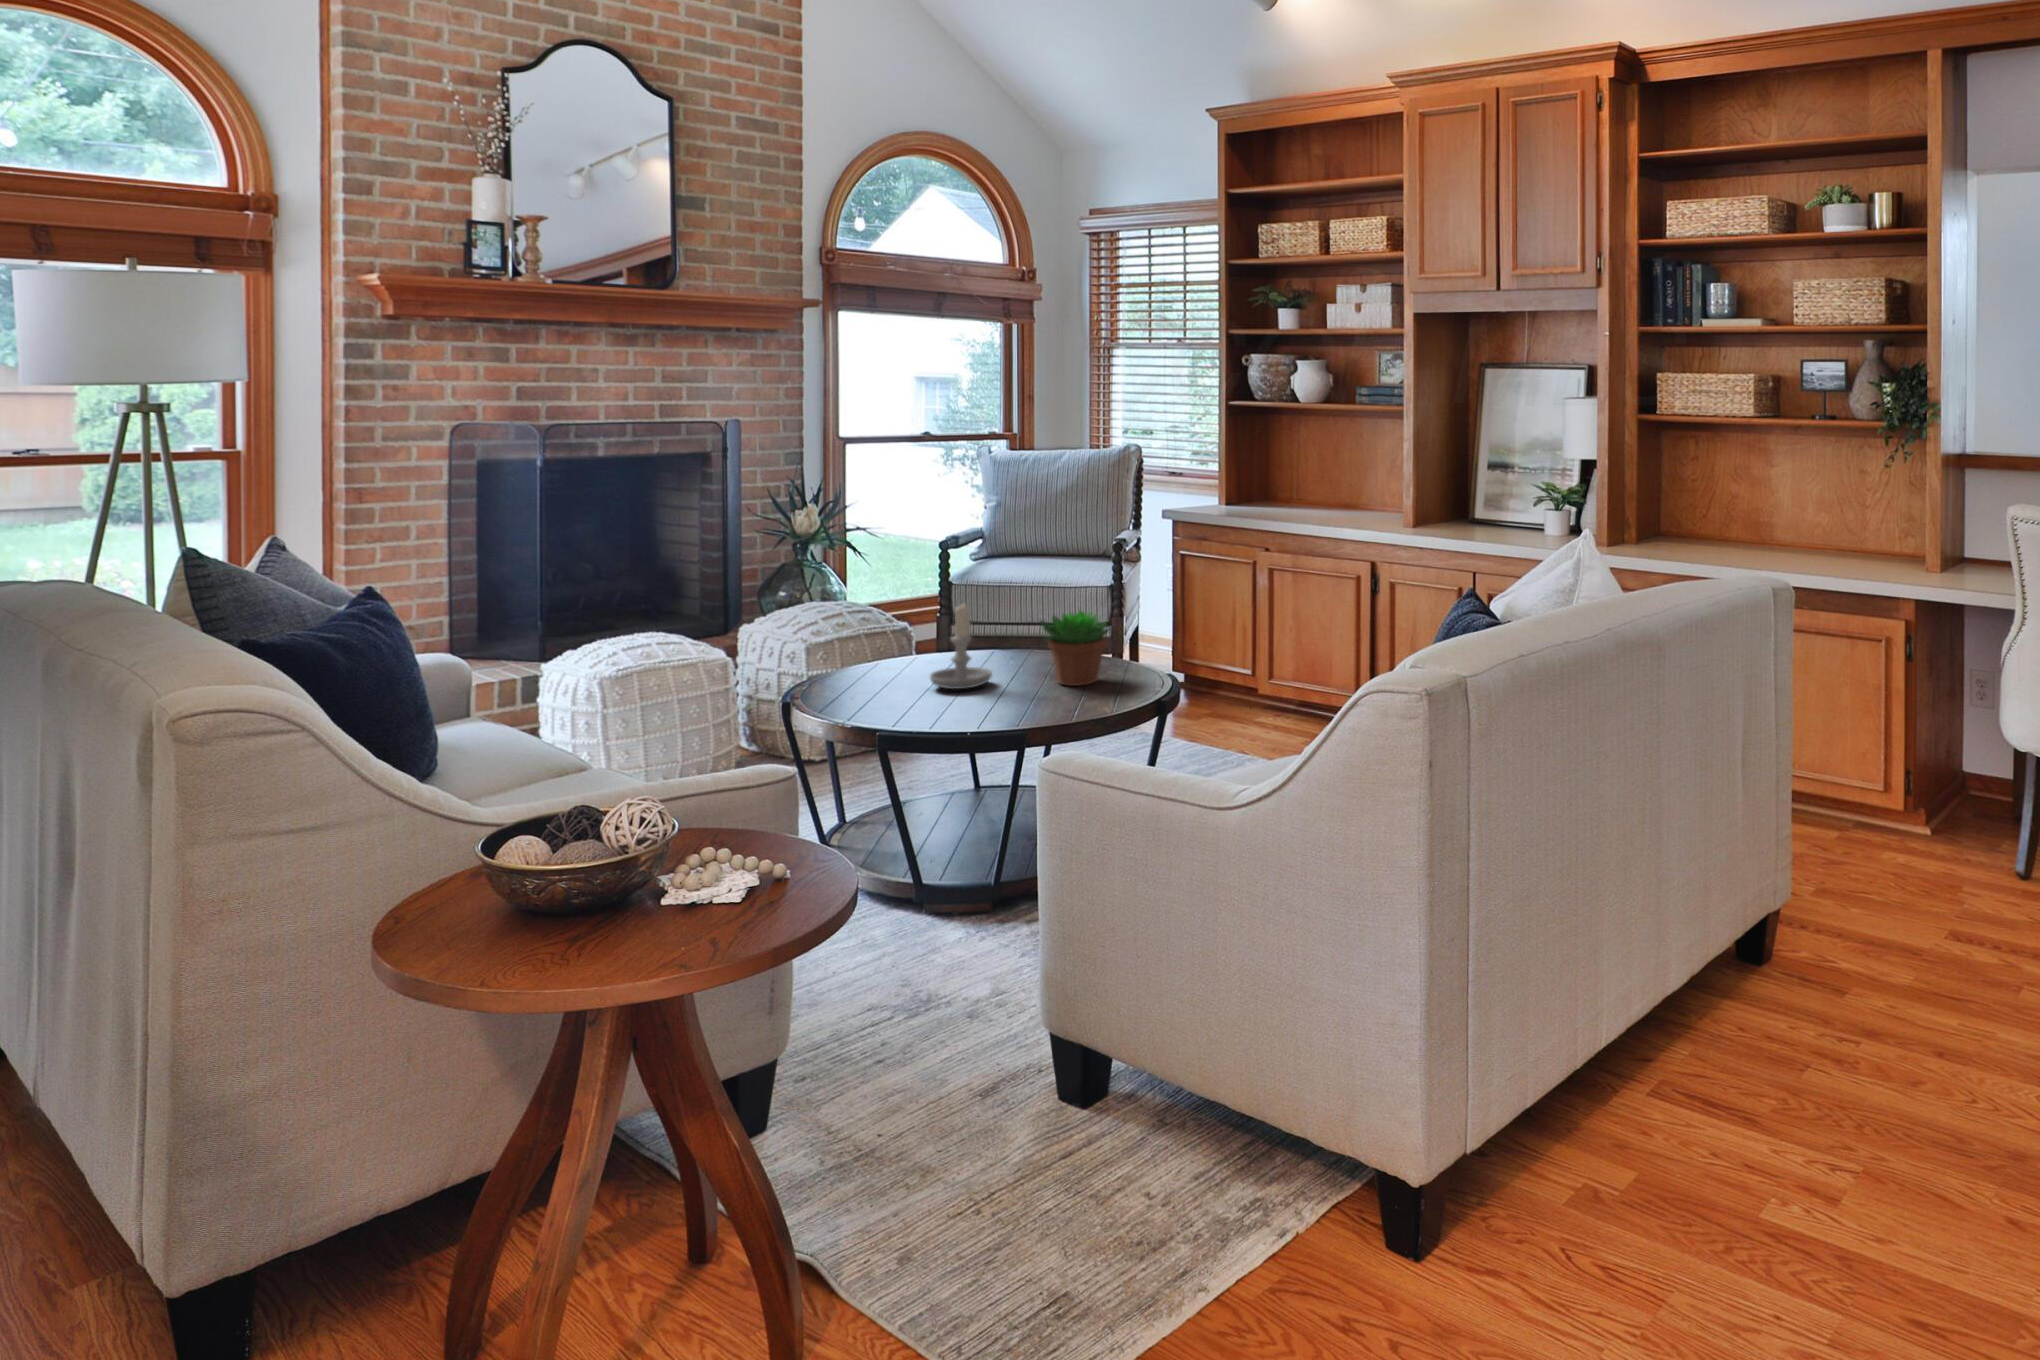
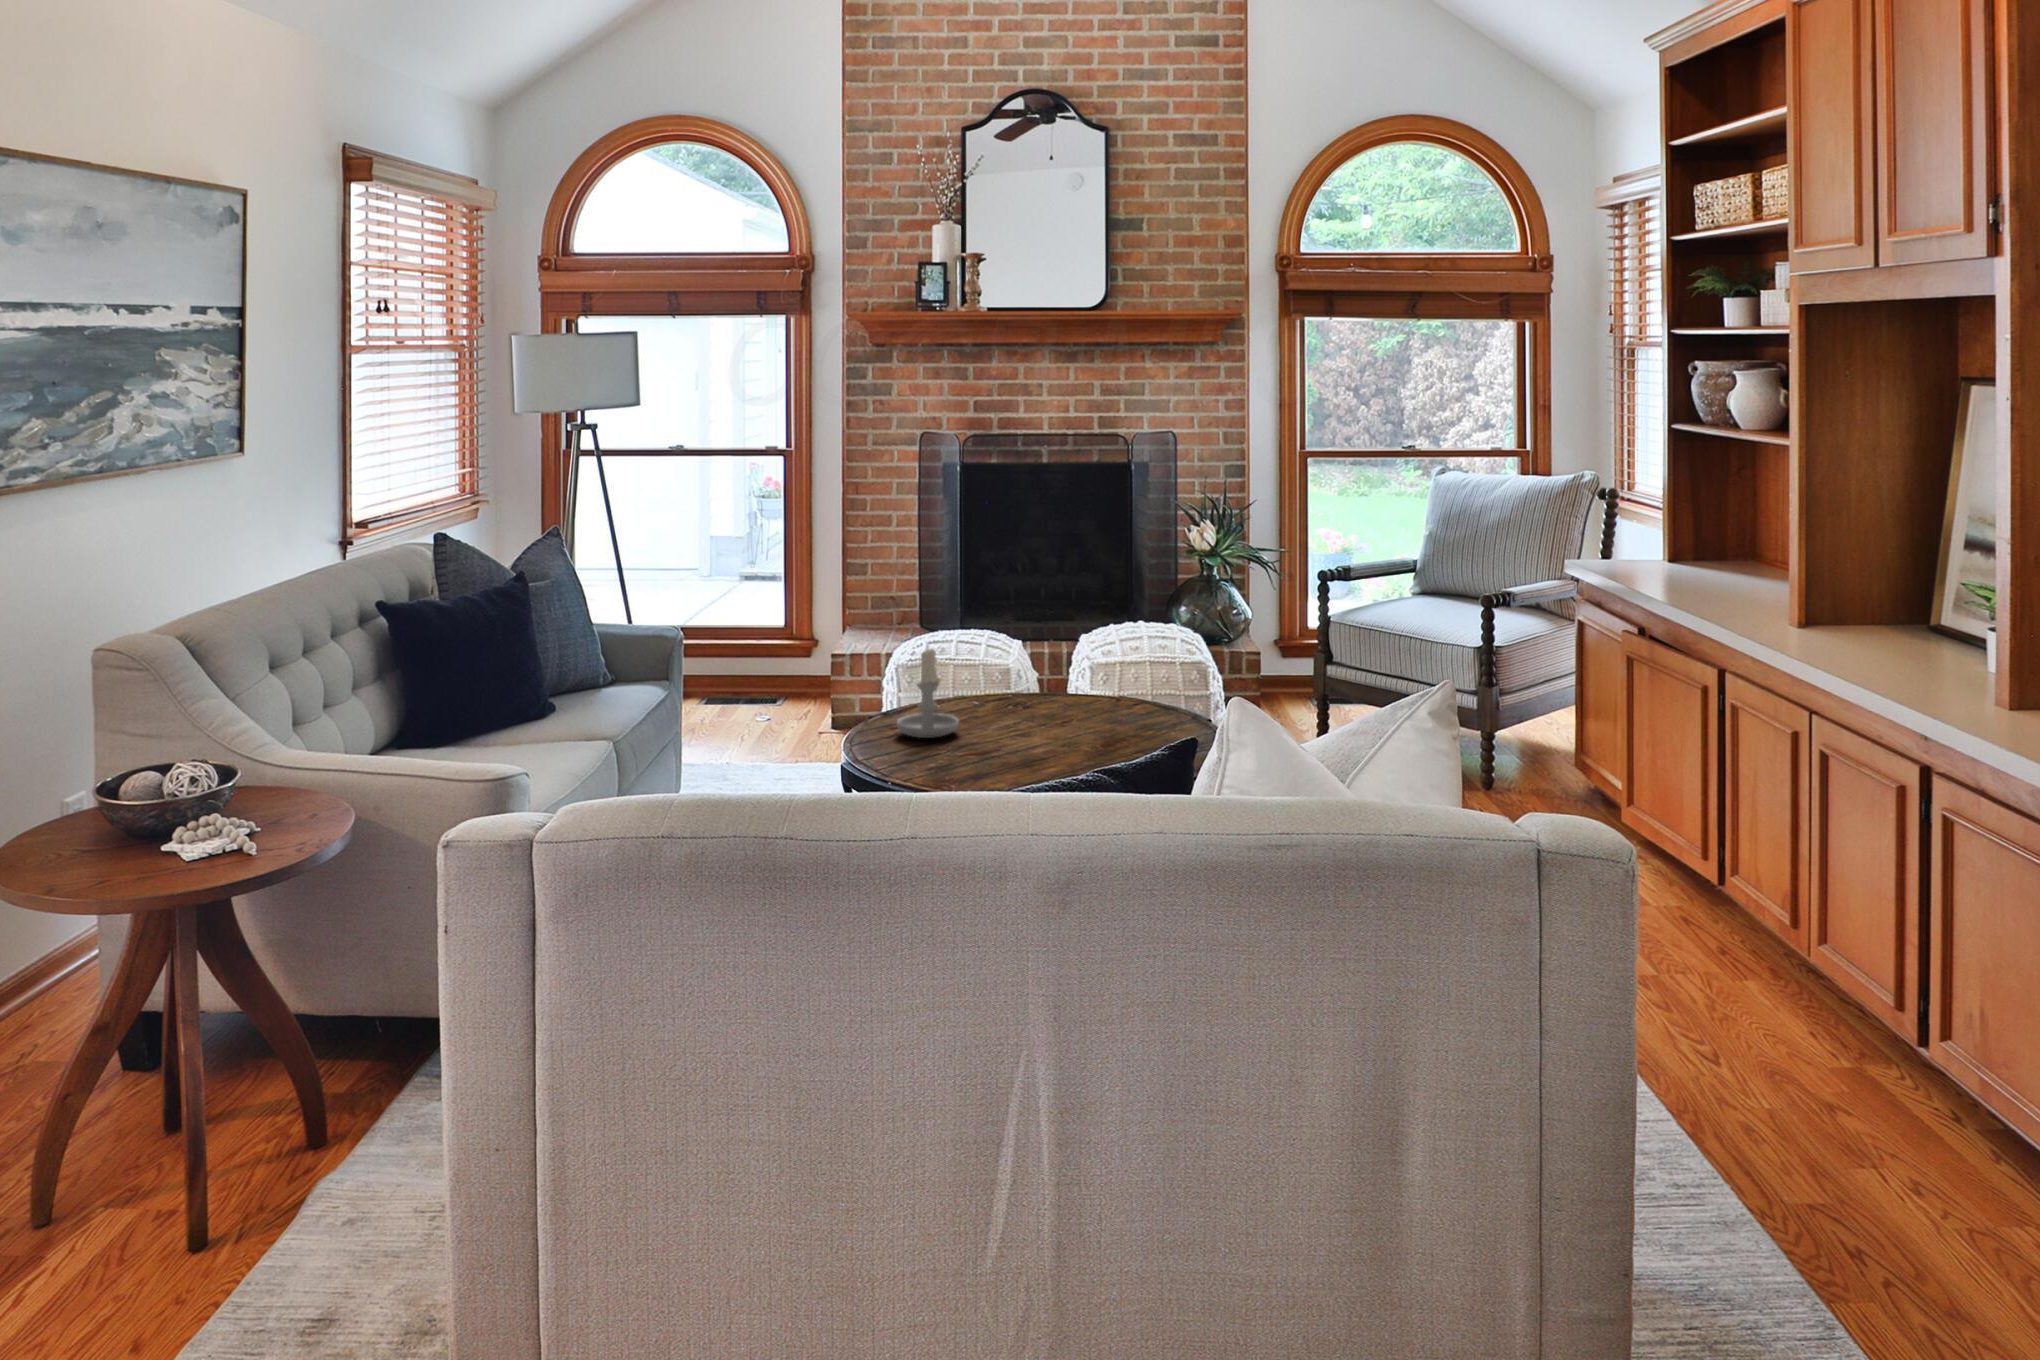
succulent plant: present [1041,611,1110,686] -> none [963,673,1044,761]

